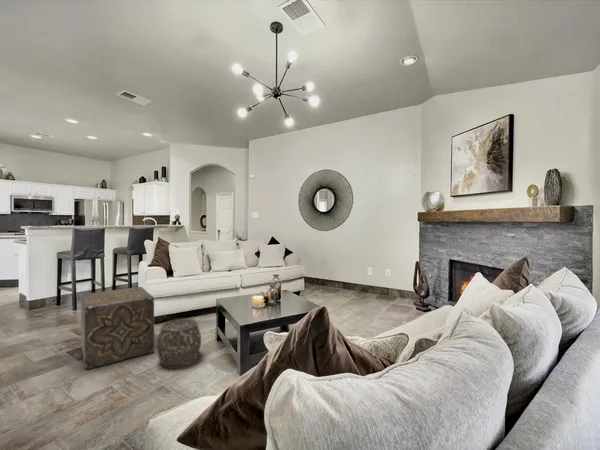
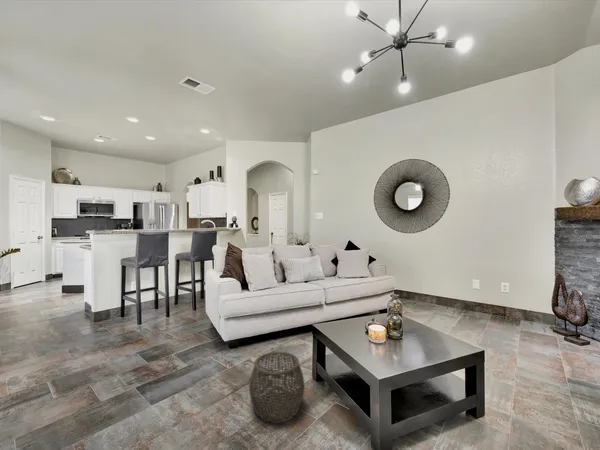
ottoman: present [81,287,154,369] -> none [153,305,241,418]

